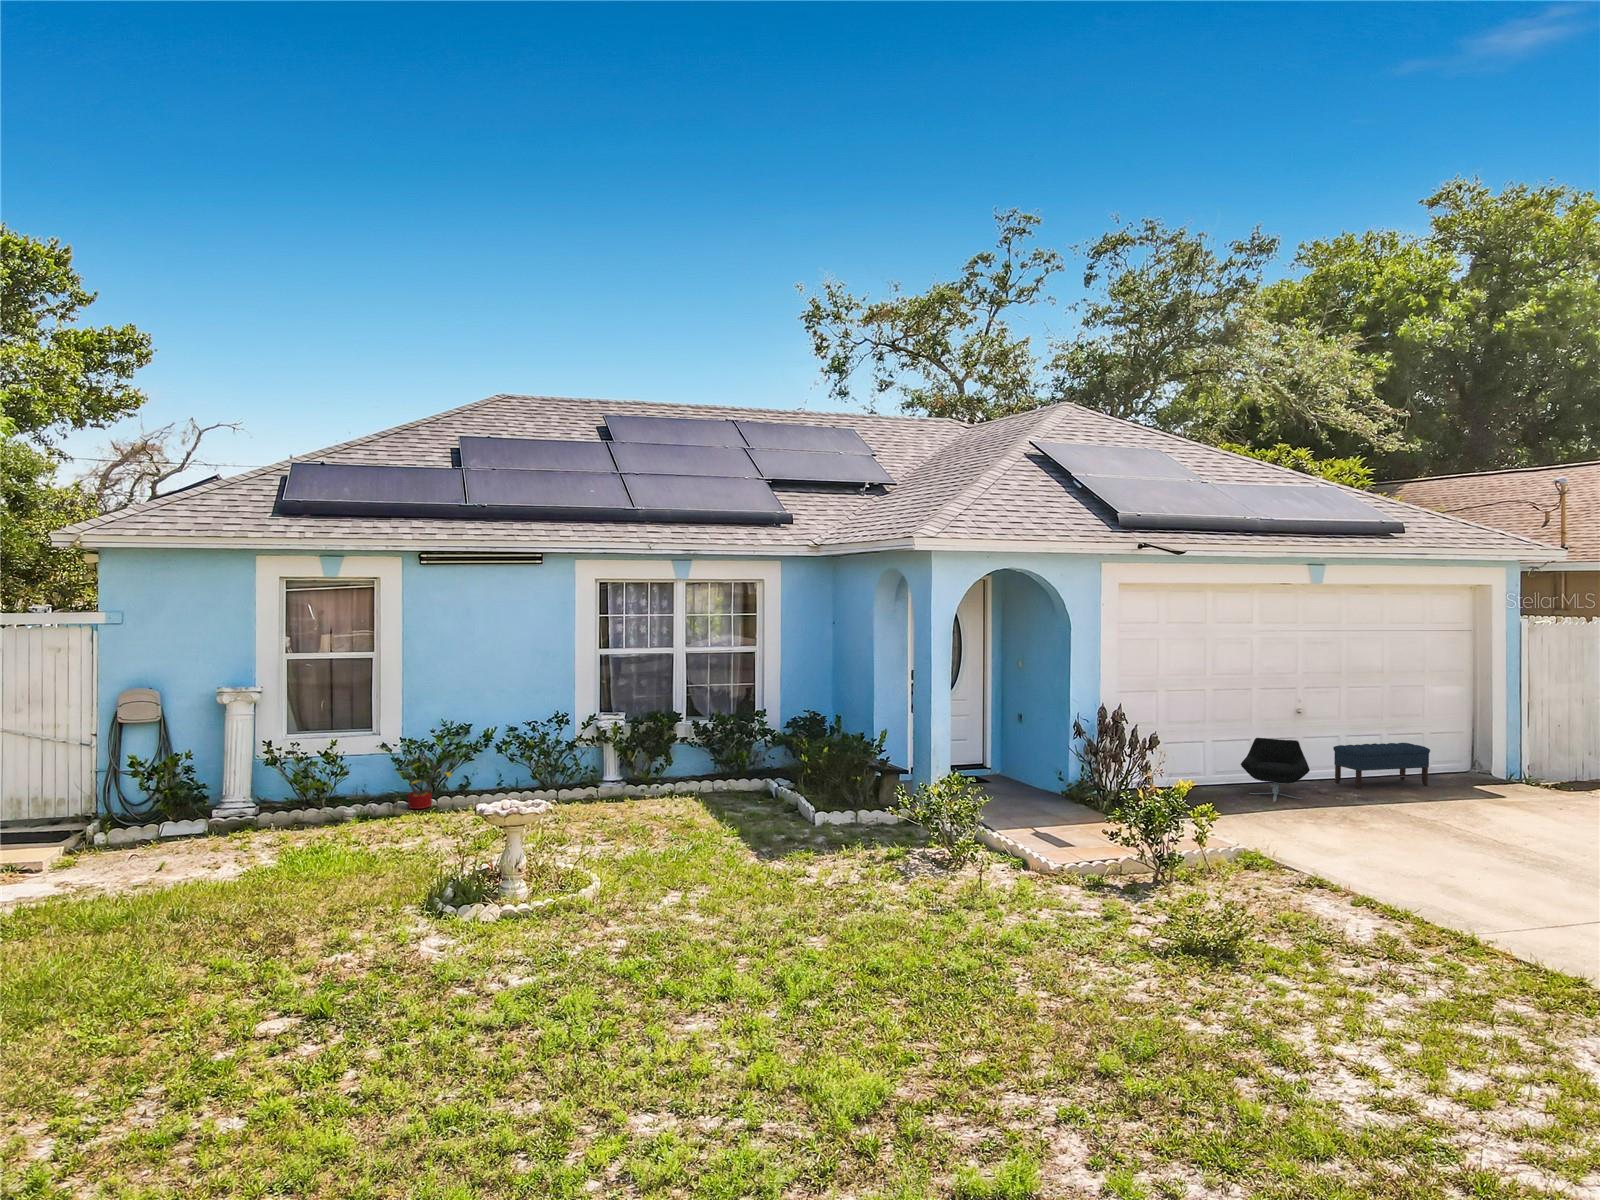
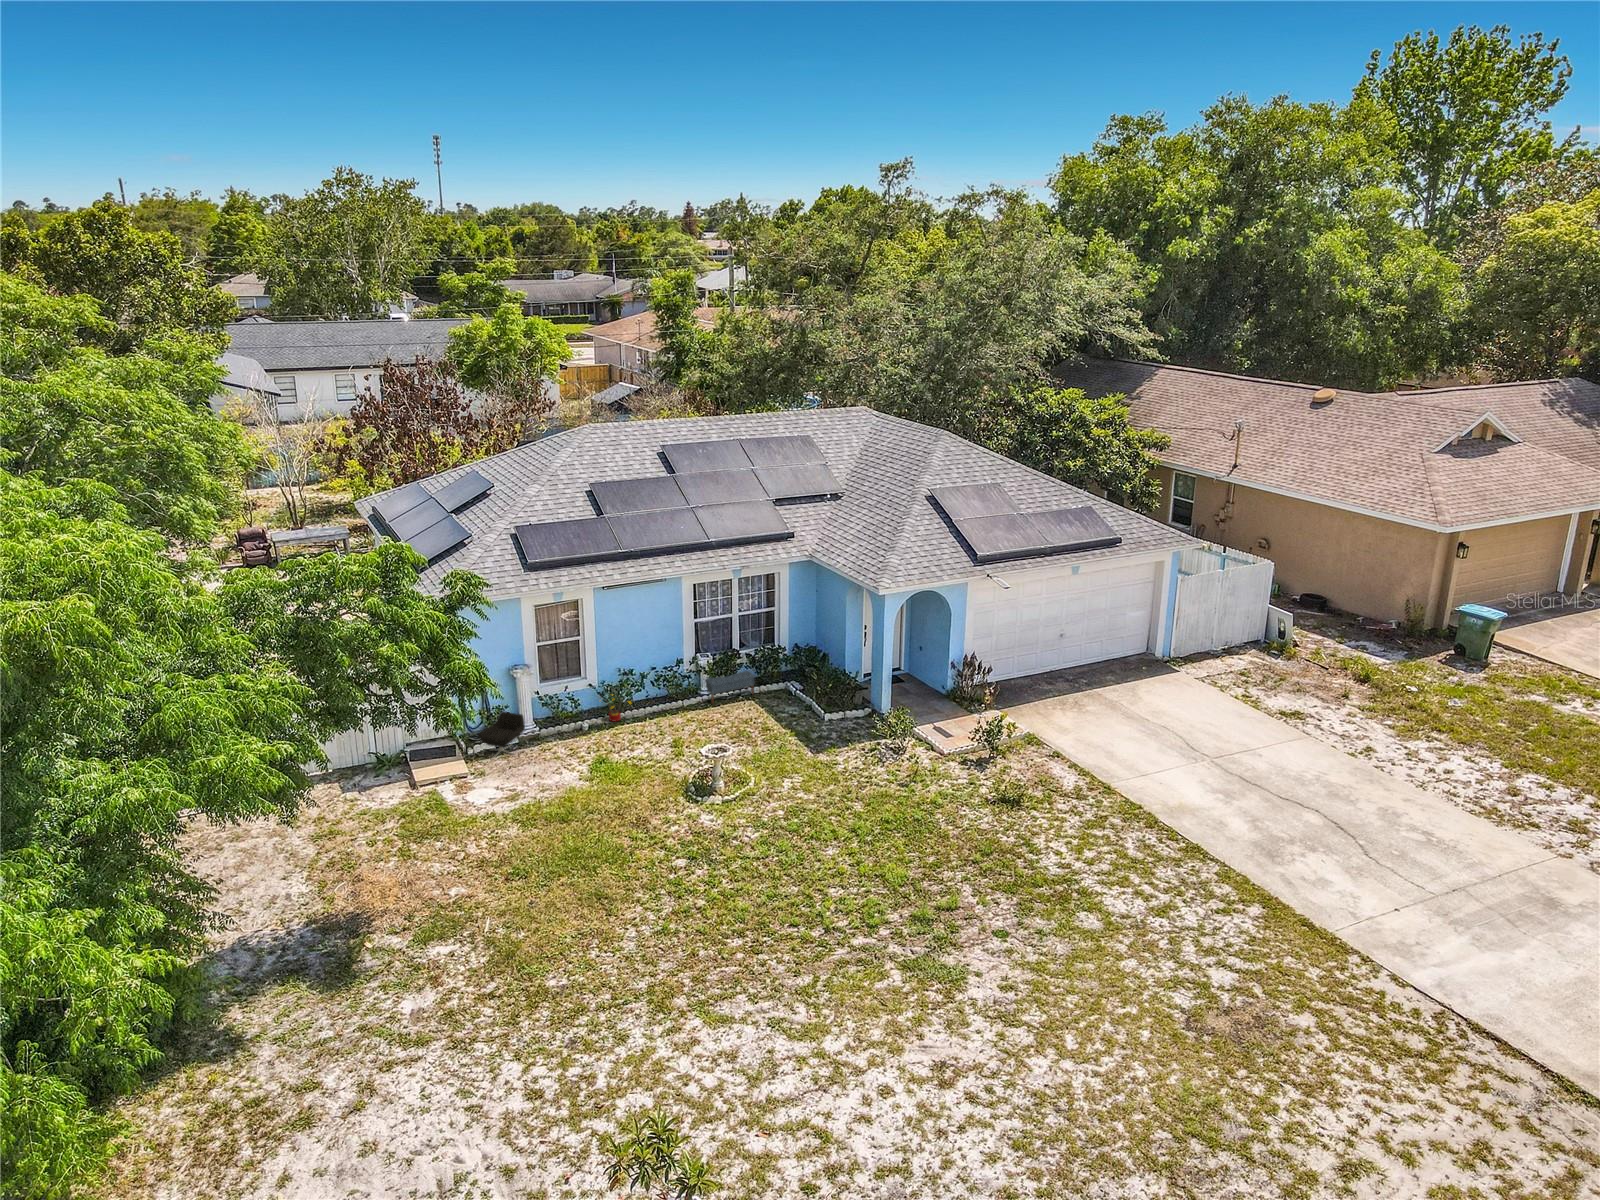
lounge chair: present [1241,738,1310,802] -> present [478,711,525,756]
bench: present [1333,743,1430,789] -> present [705,670,755,704]

